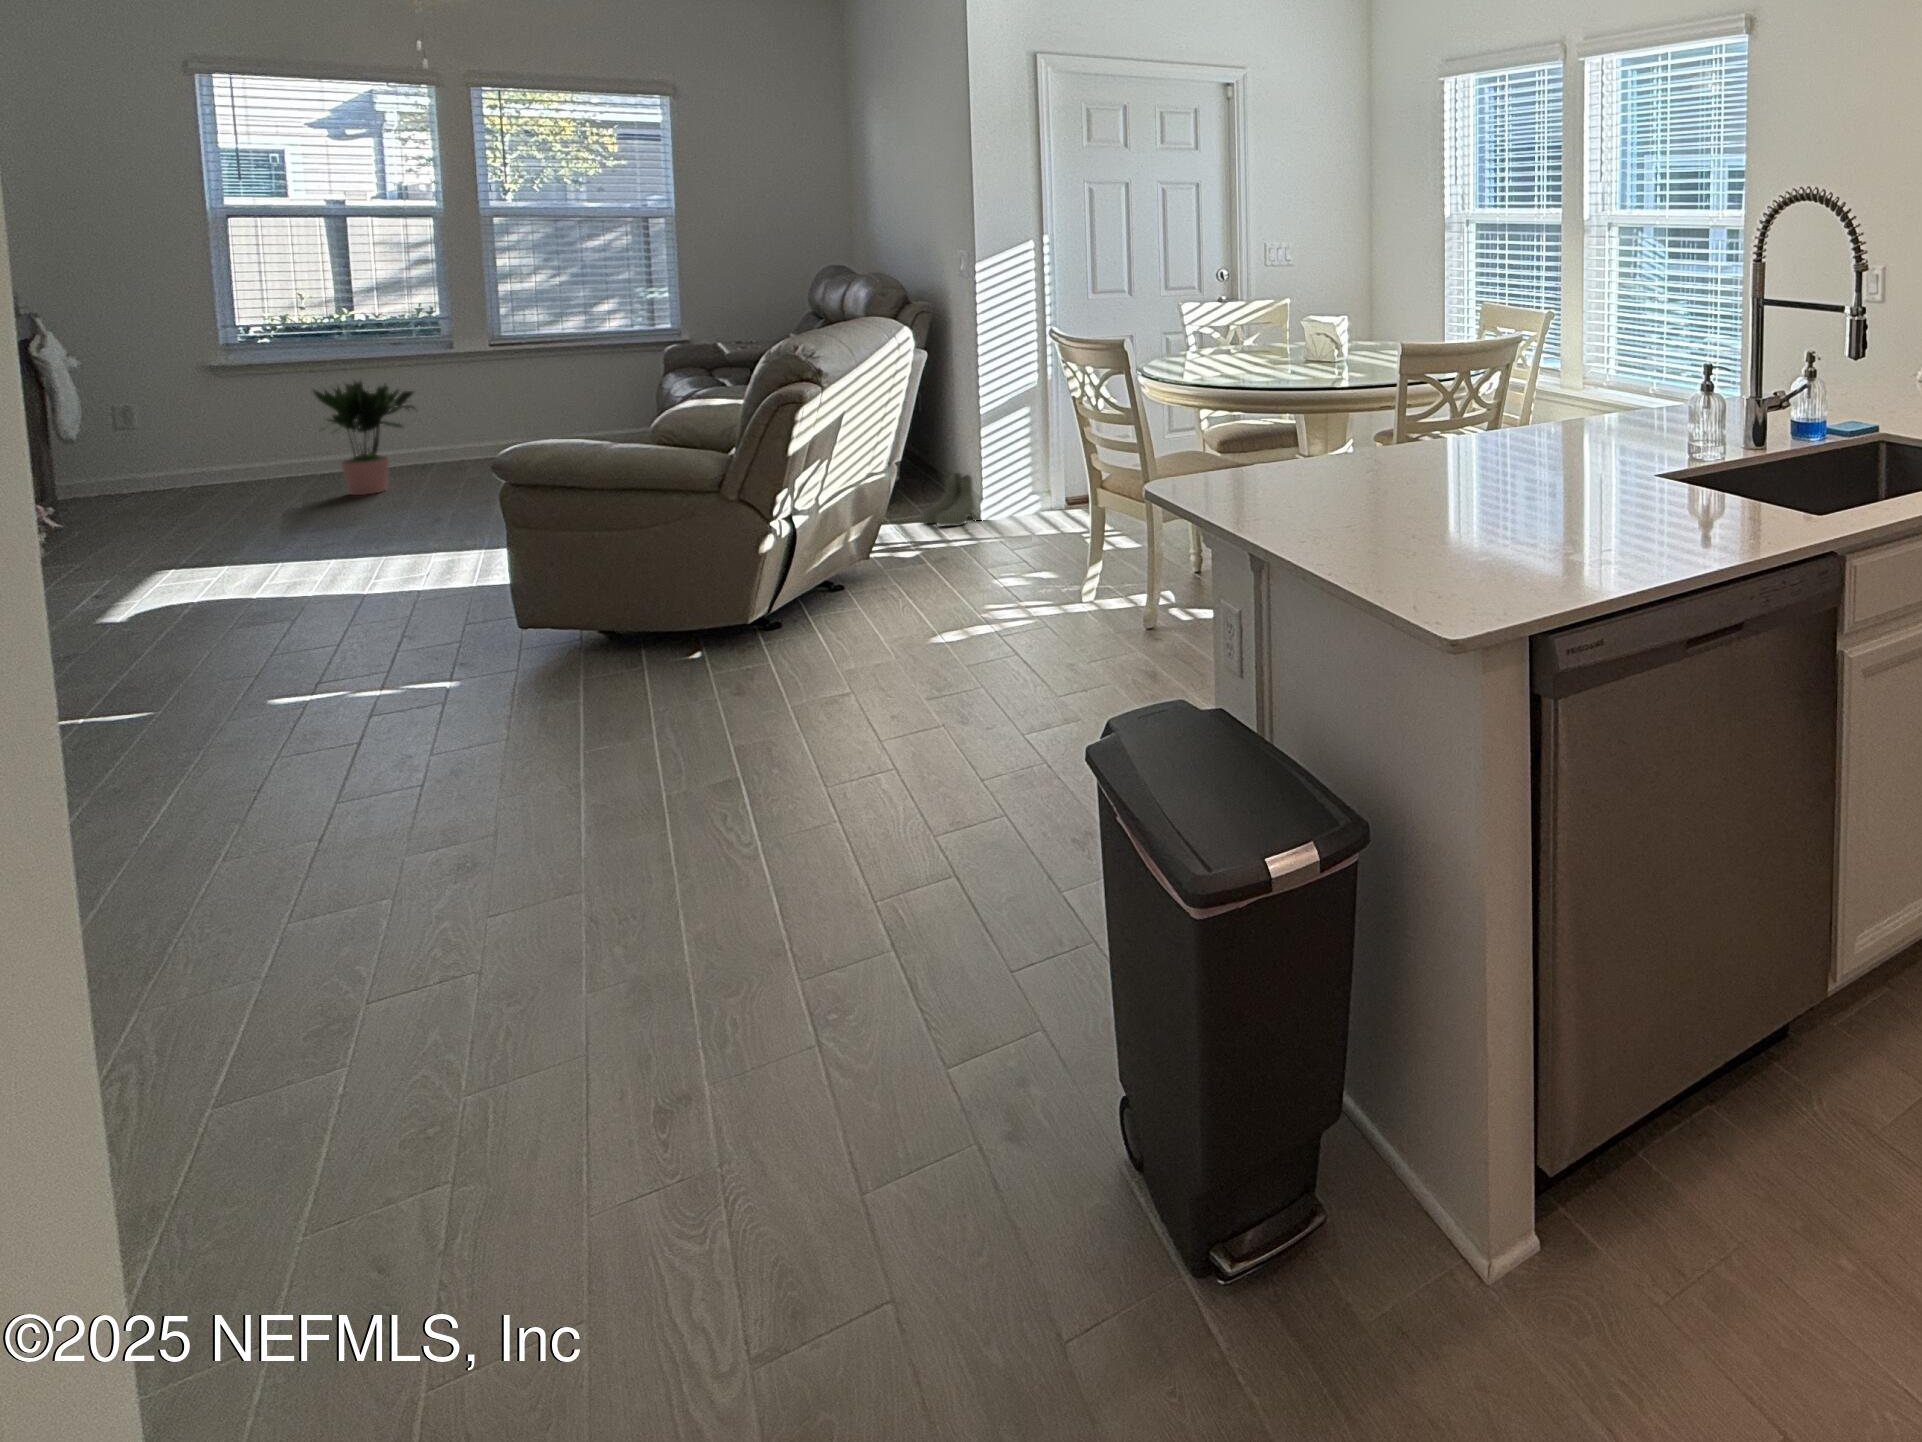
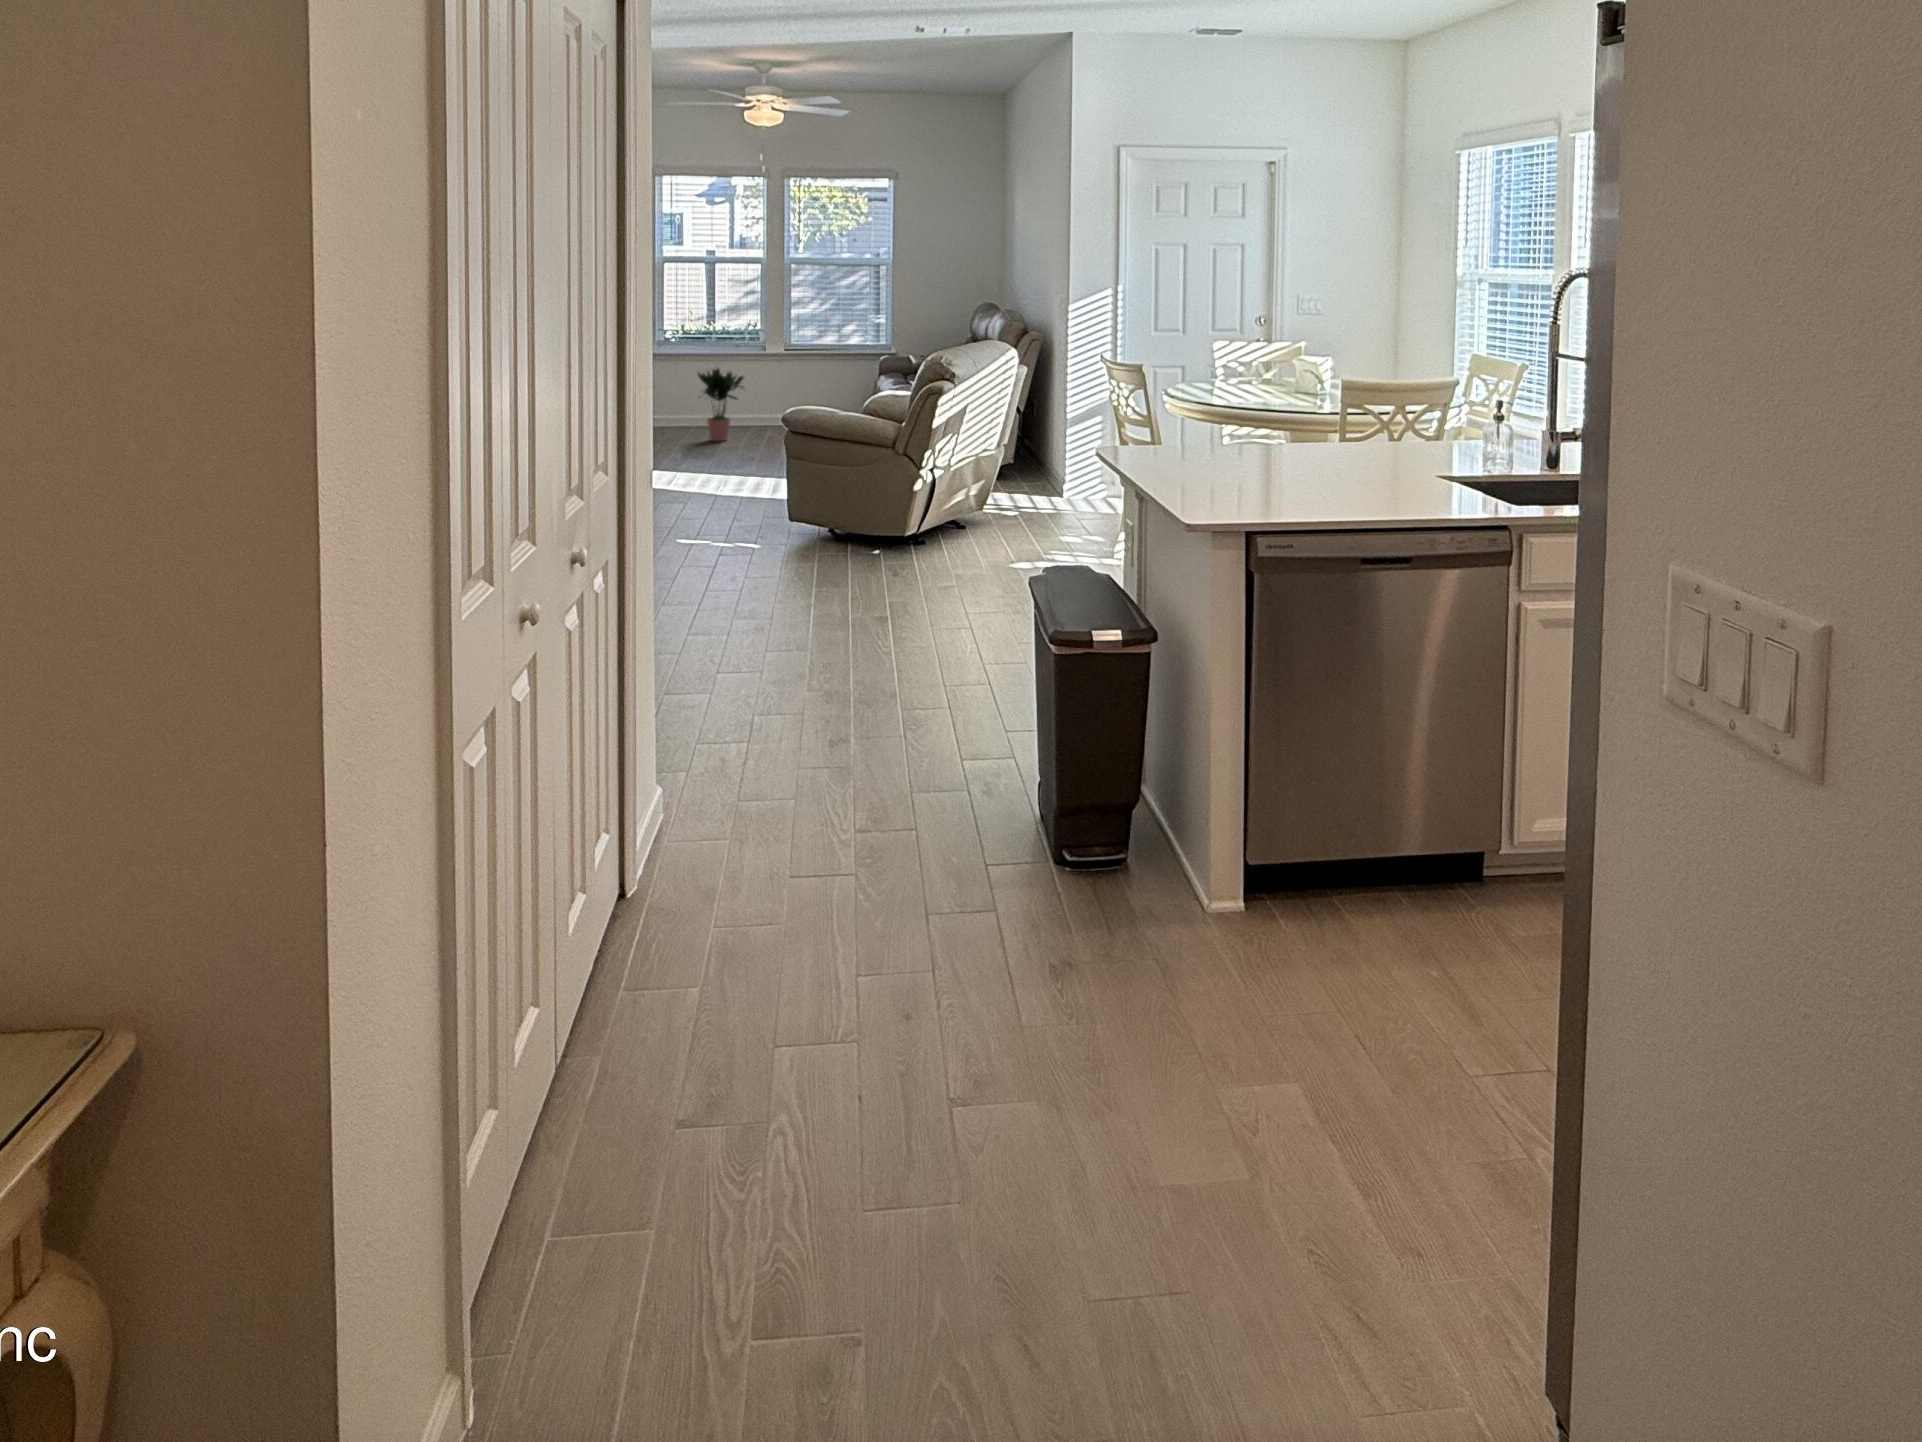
boots: present [921,473,973,526] -> none [1023,462,1067,501]

